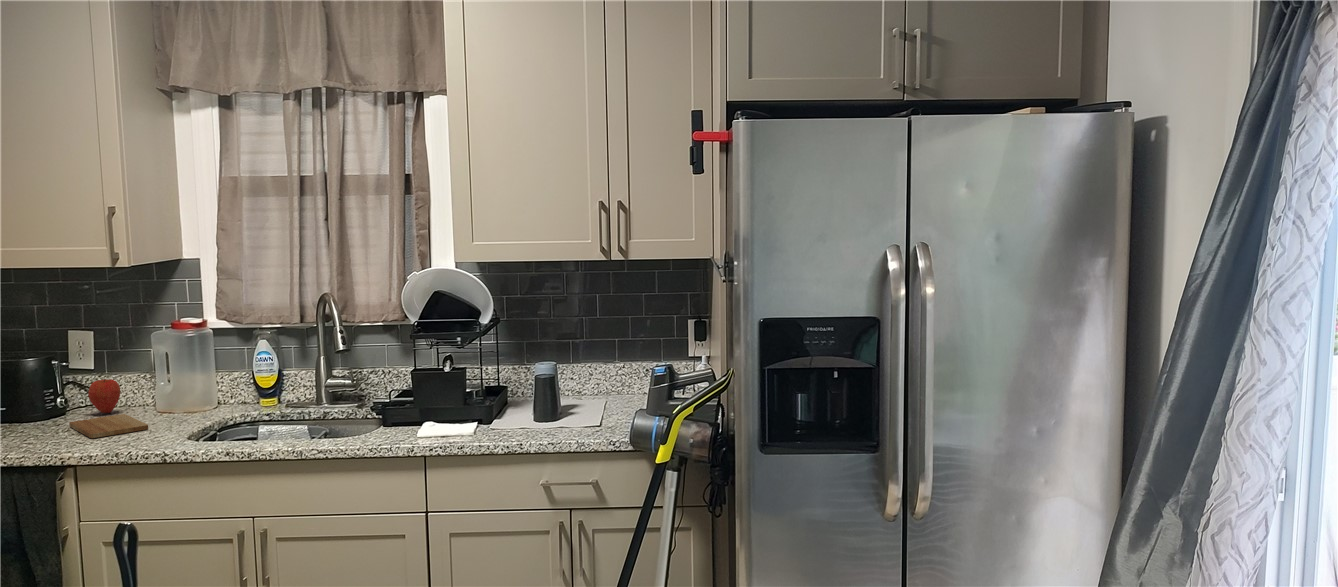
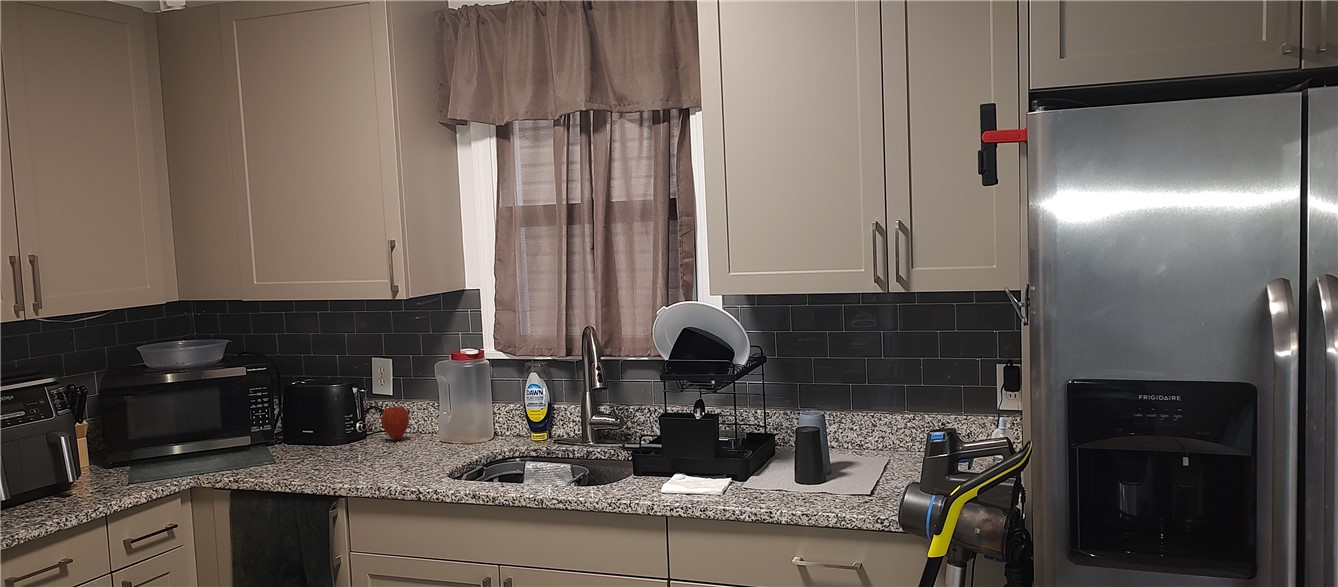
cutting board: present [69,414,148,438] -> none [359,442,420,468]

